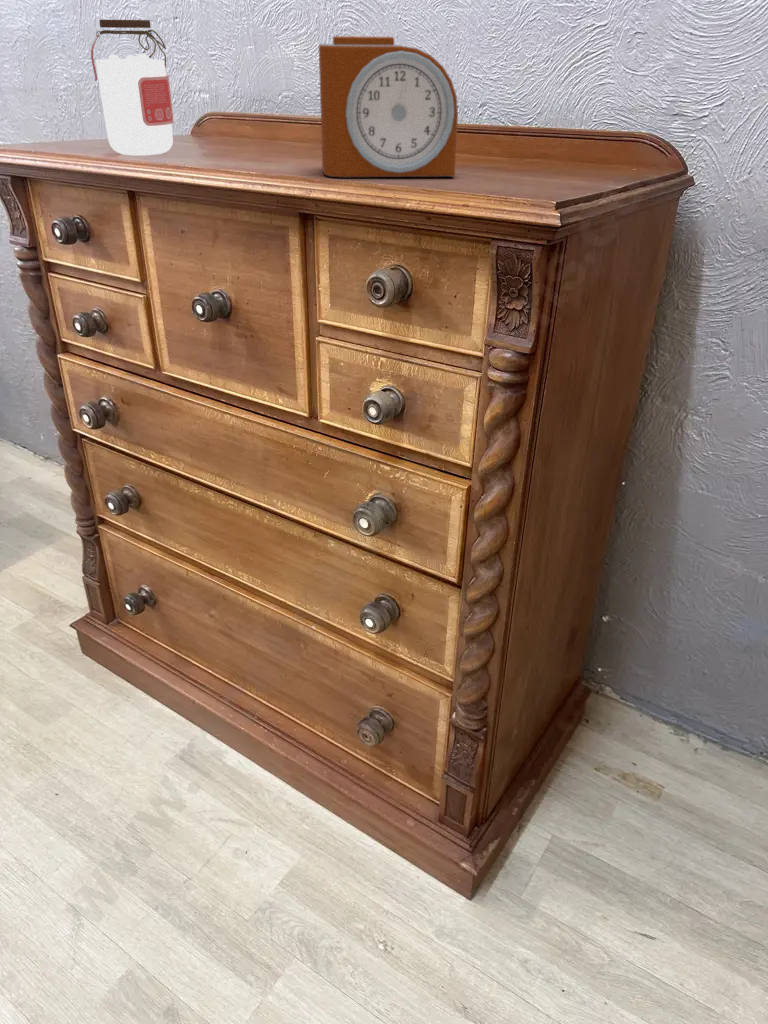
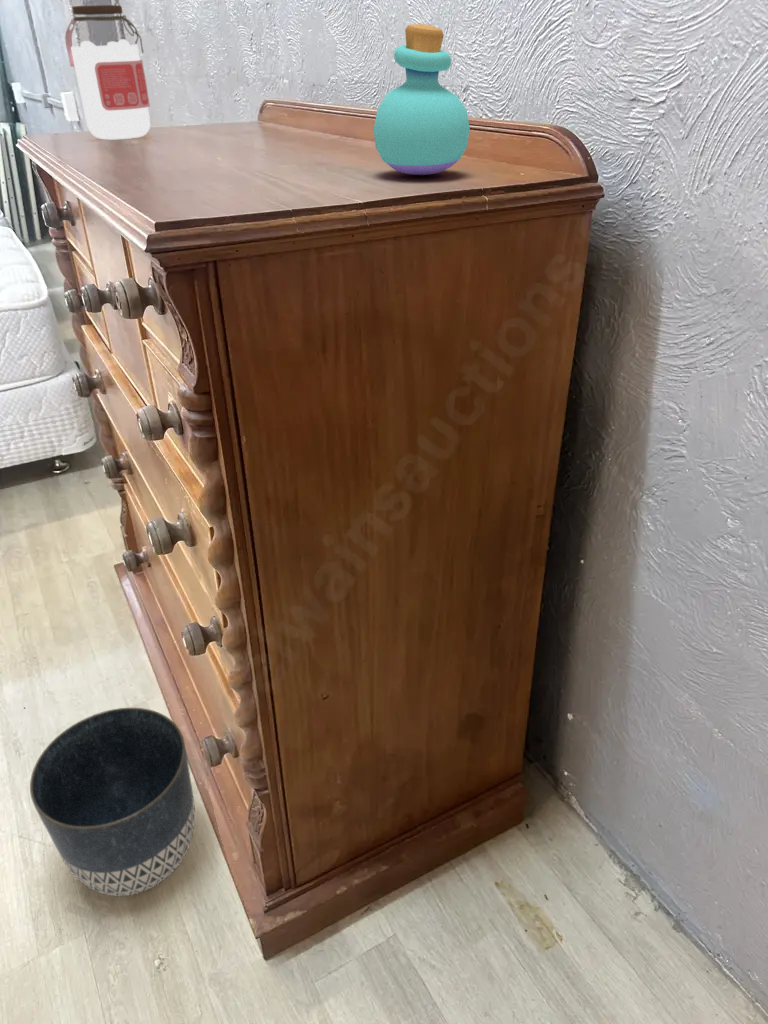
alarm clock: present [319,36,458,177] -> none [163,9,337,170]
perfume bottle: none [518,57,597,176] -> present [374,24,470,175]
planter: none [215,721,366,912] -> present [30,708,195,896]

